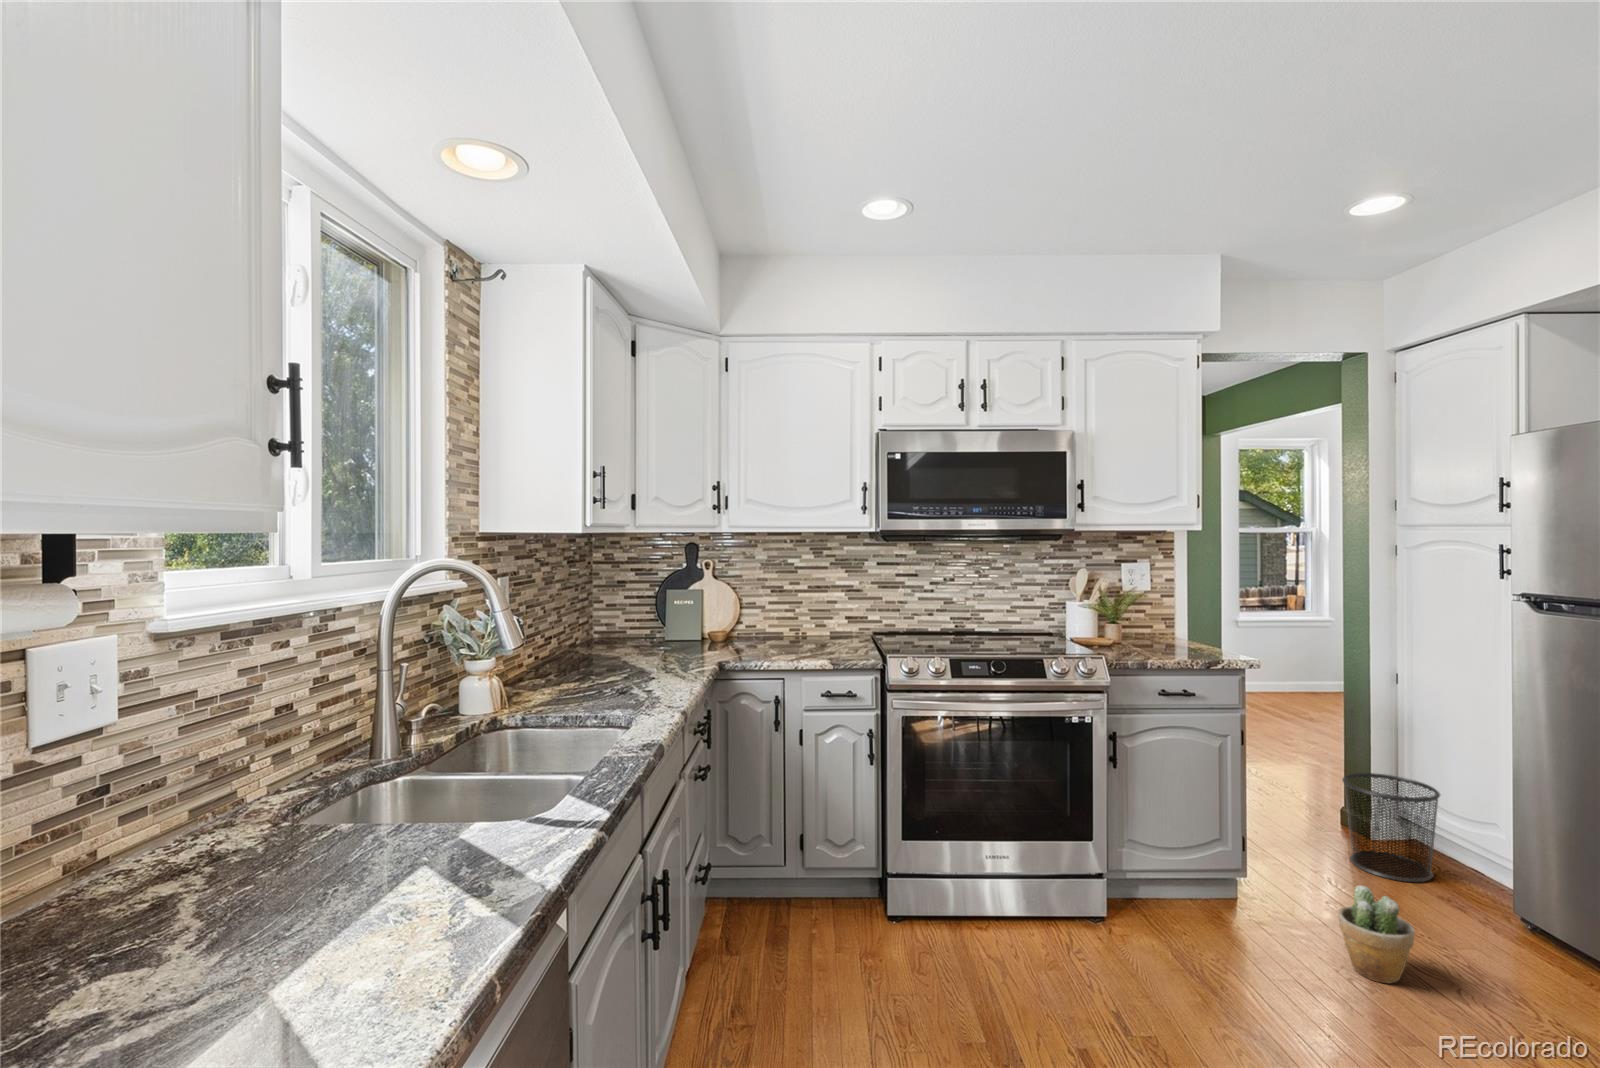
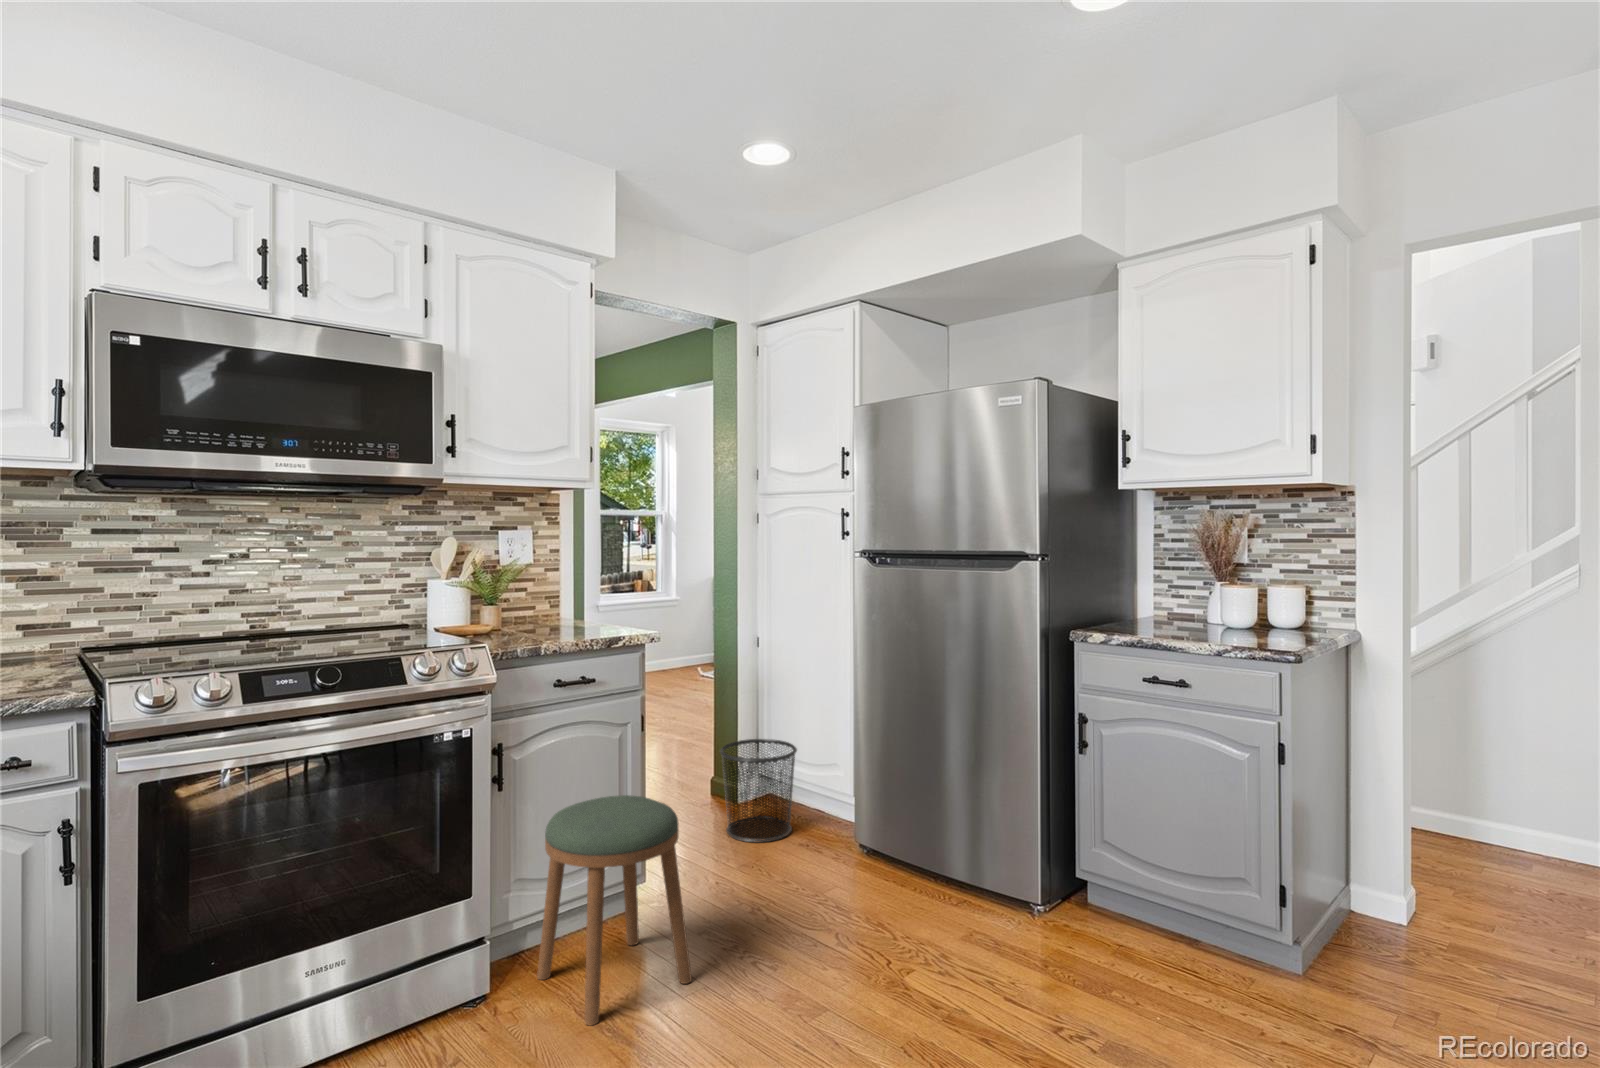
stool: none [1144,791,1282,969] -> present [537,795,692,1025]
potted plant: present [1338,886,1415,983] -> none [739,859,804,957]

